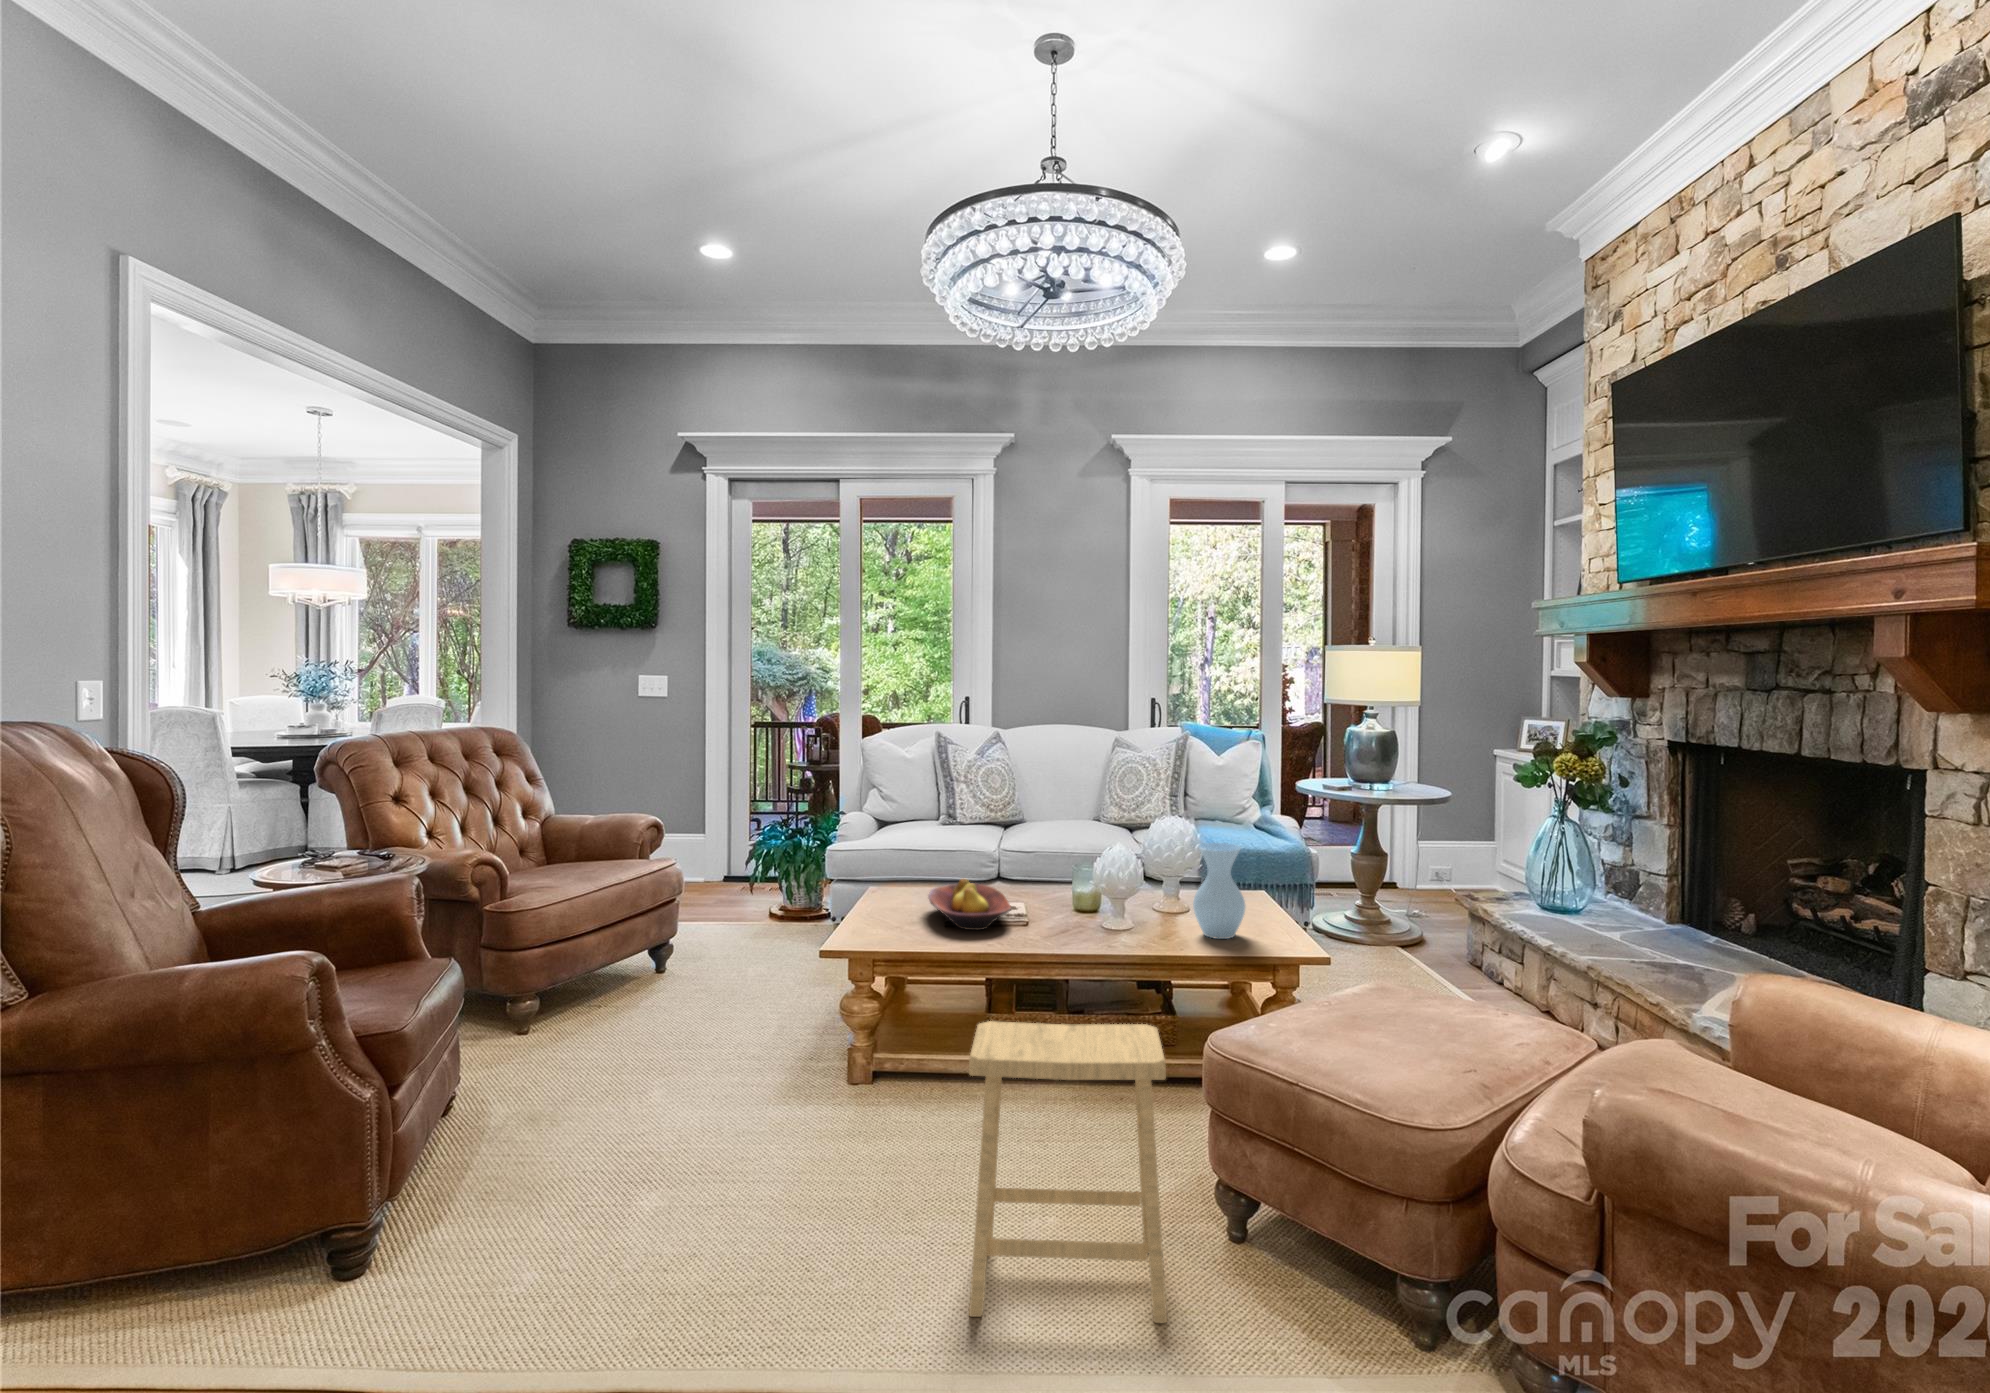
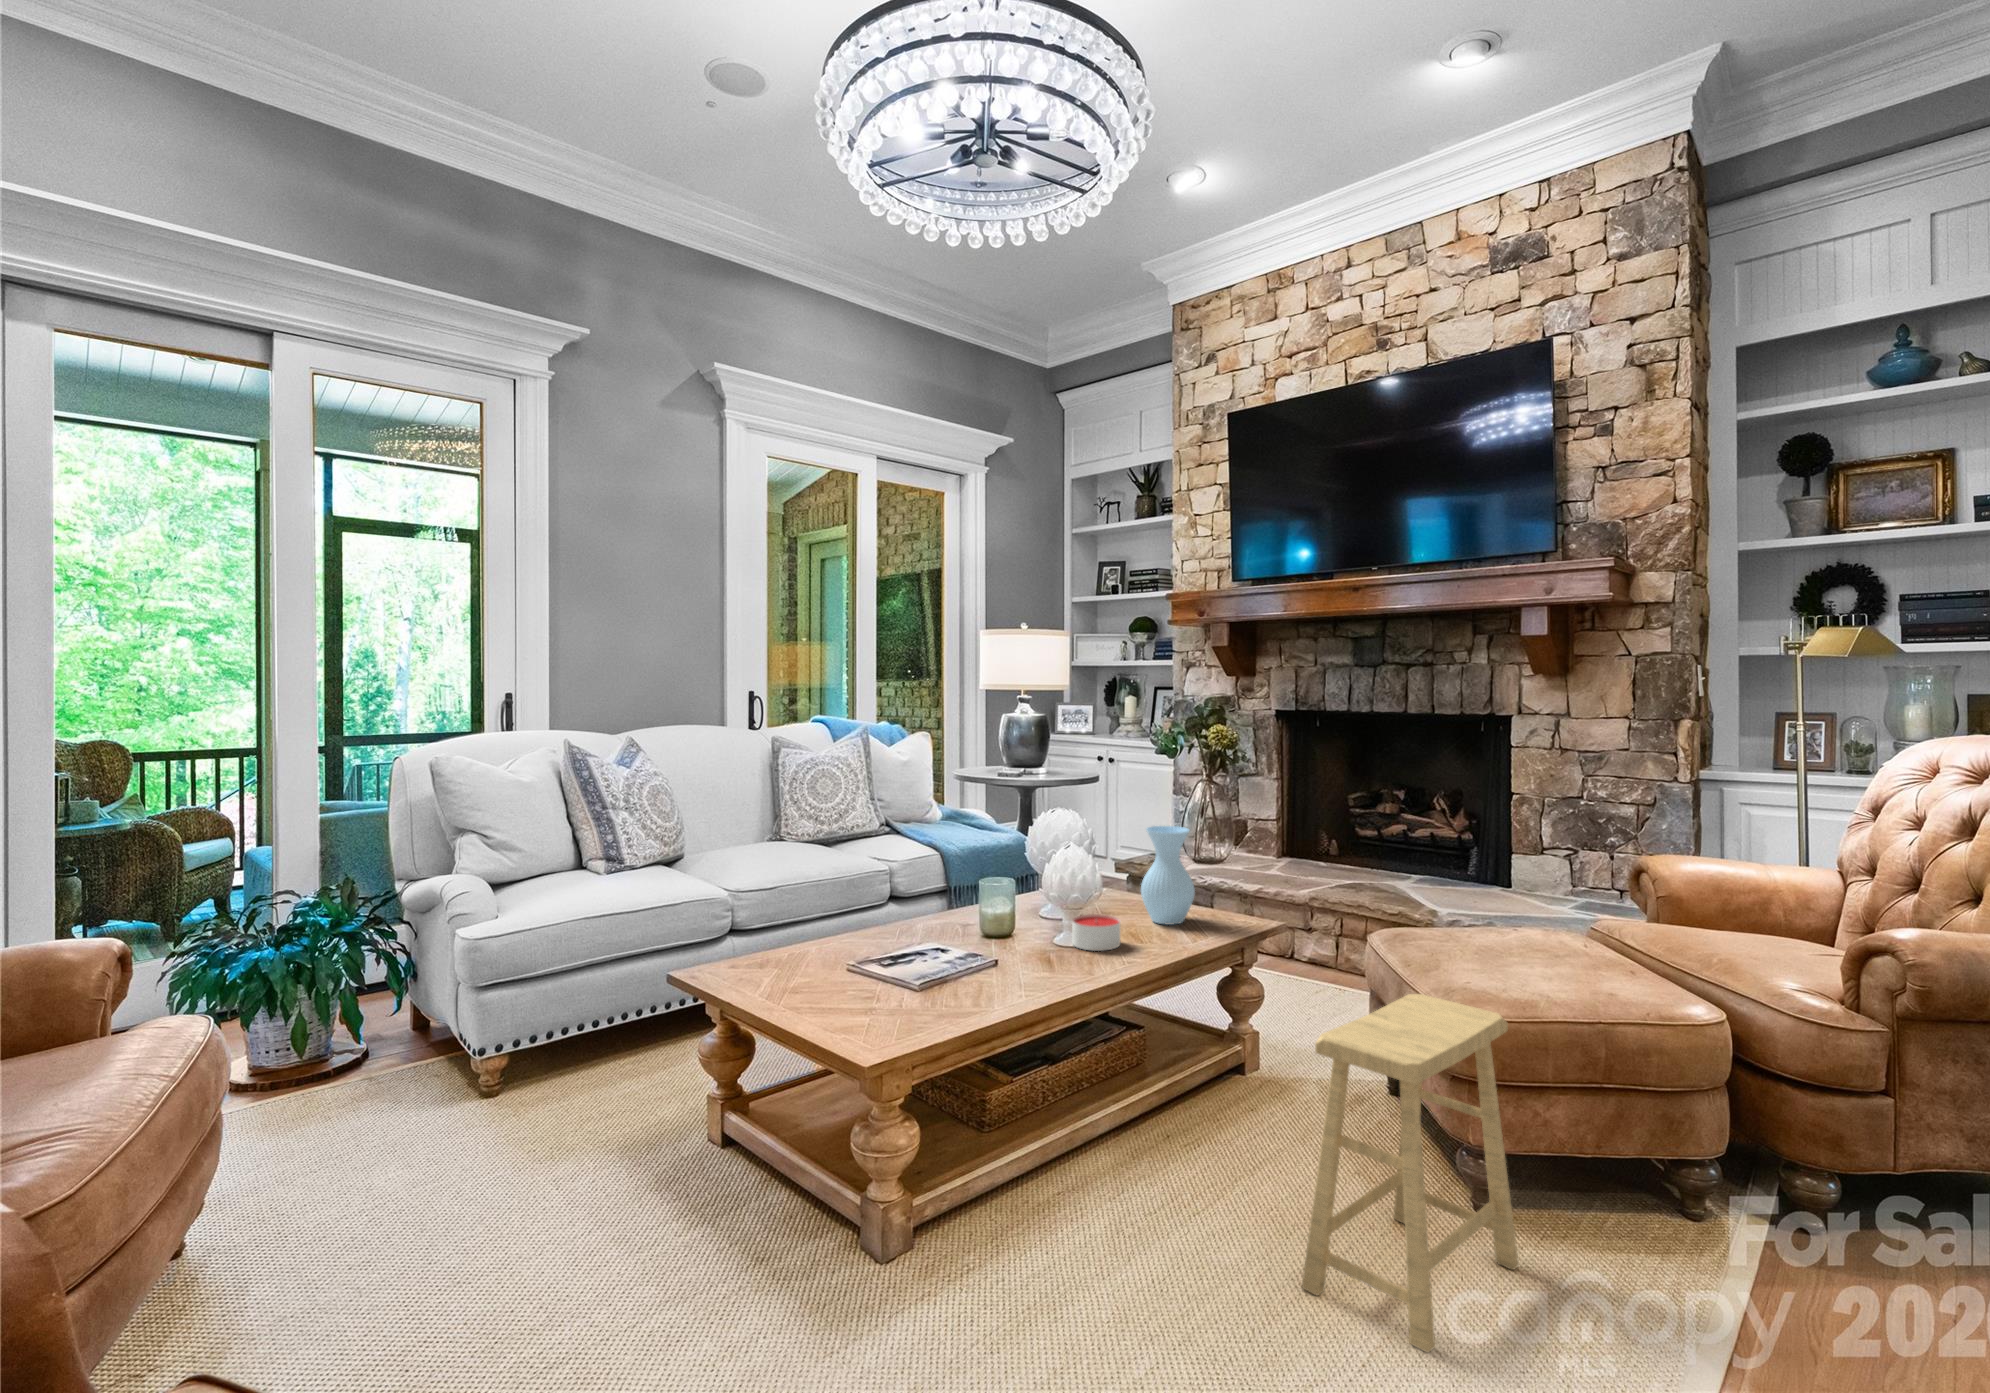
fruit bowl: present [928,879,1011,930] -> none [846,915,998,975]
candle: none [1088,909,1130,942] -> present [1072,914,1120,951]

